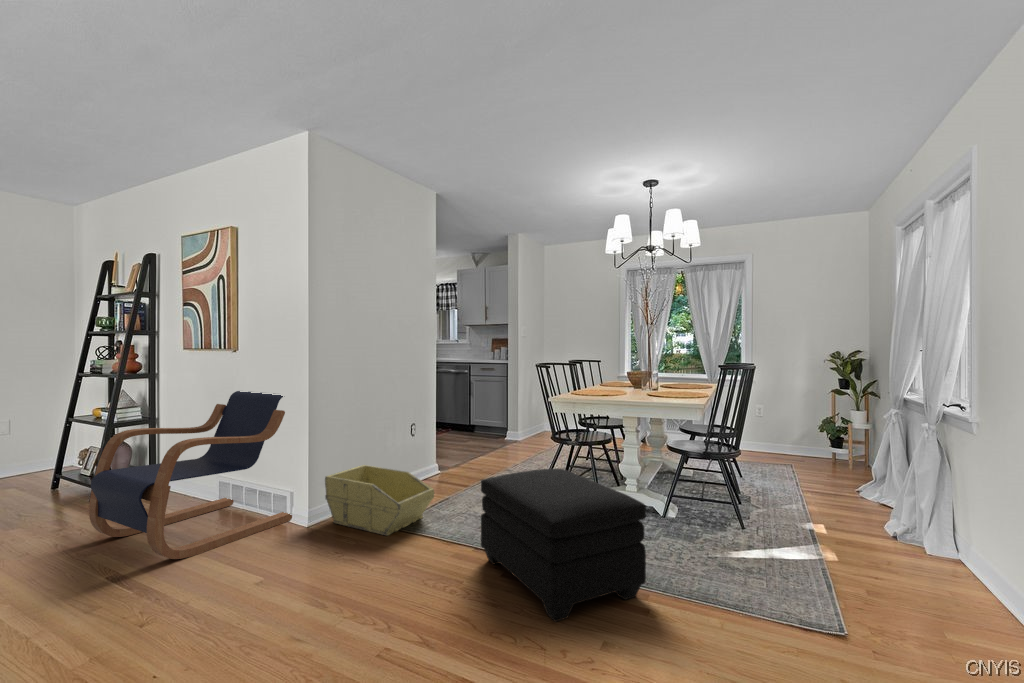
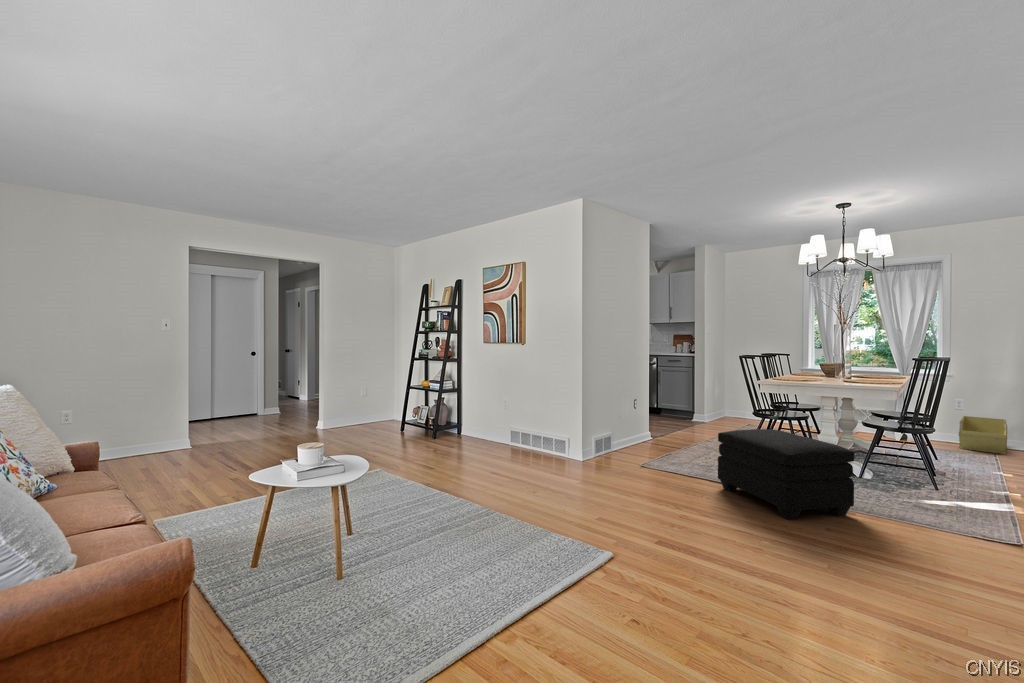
lounge chair: present [89,391,292,559] -> none [458,371,569,470]
storage bin: present [325,465,434,536] -> present [959,416,1007,454]

